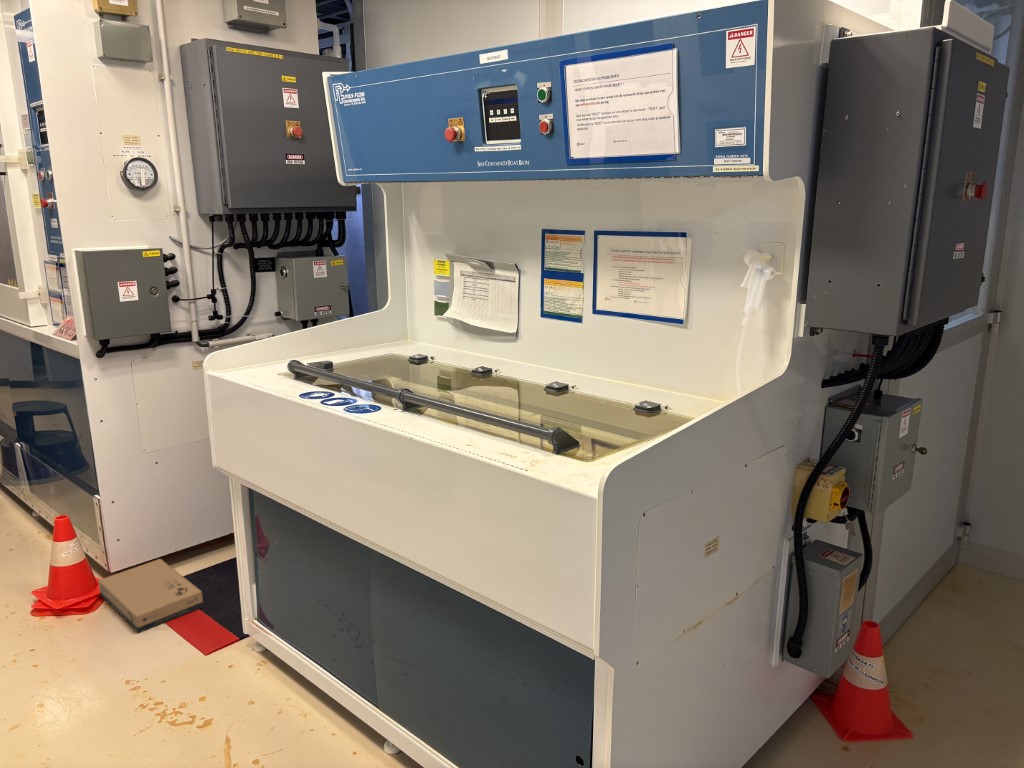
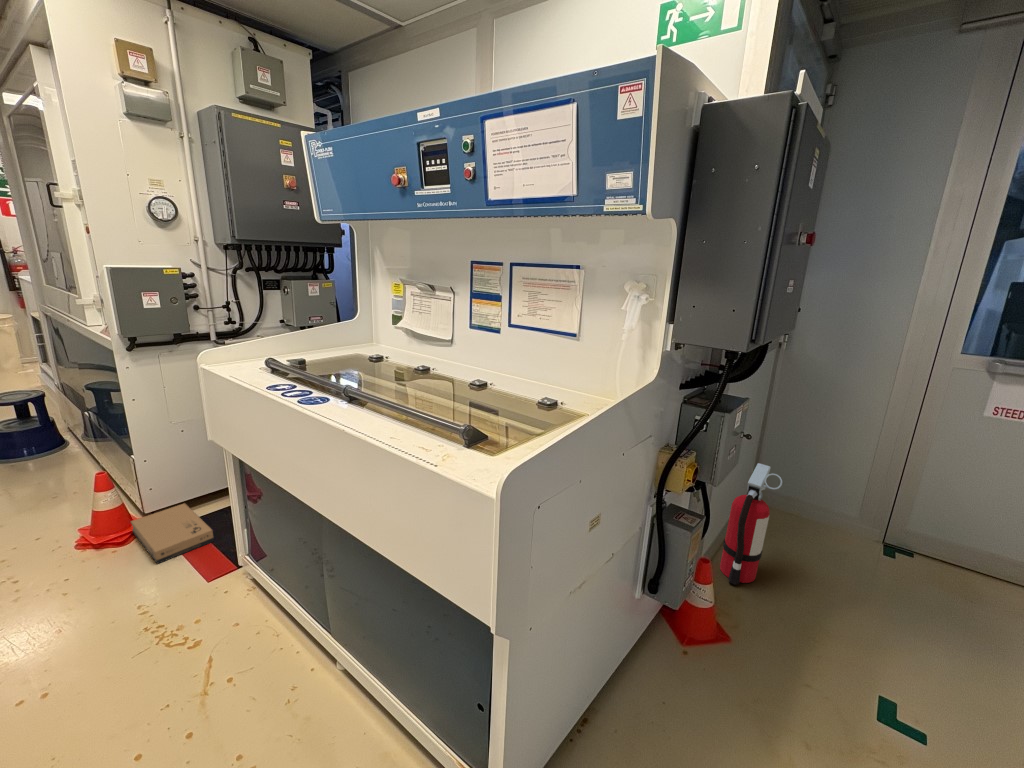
fire extinguisher: none [904,495,989,669] -> present [720,463,783,585]

